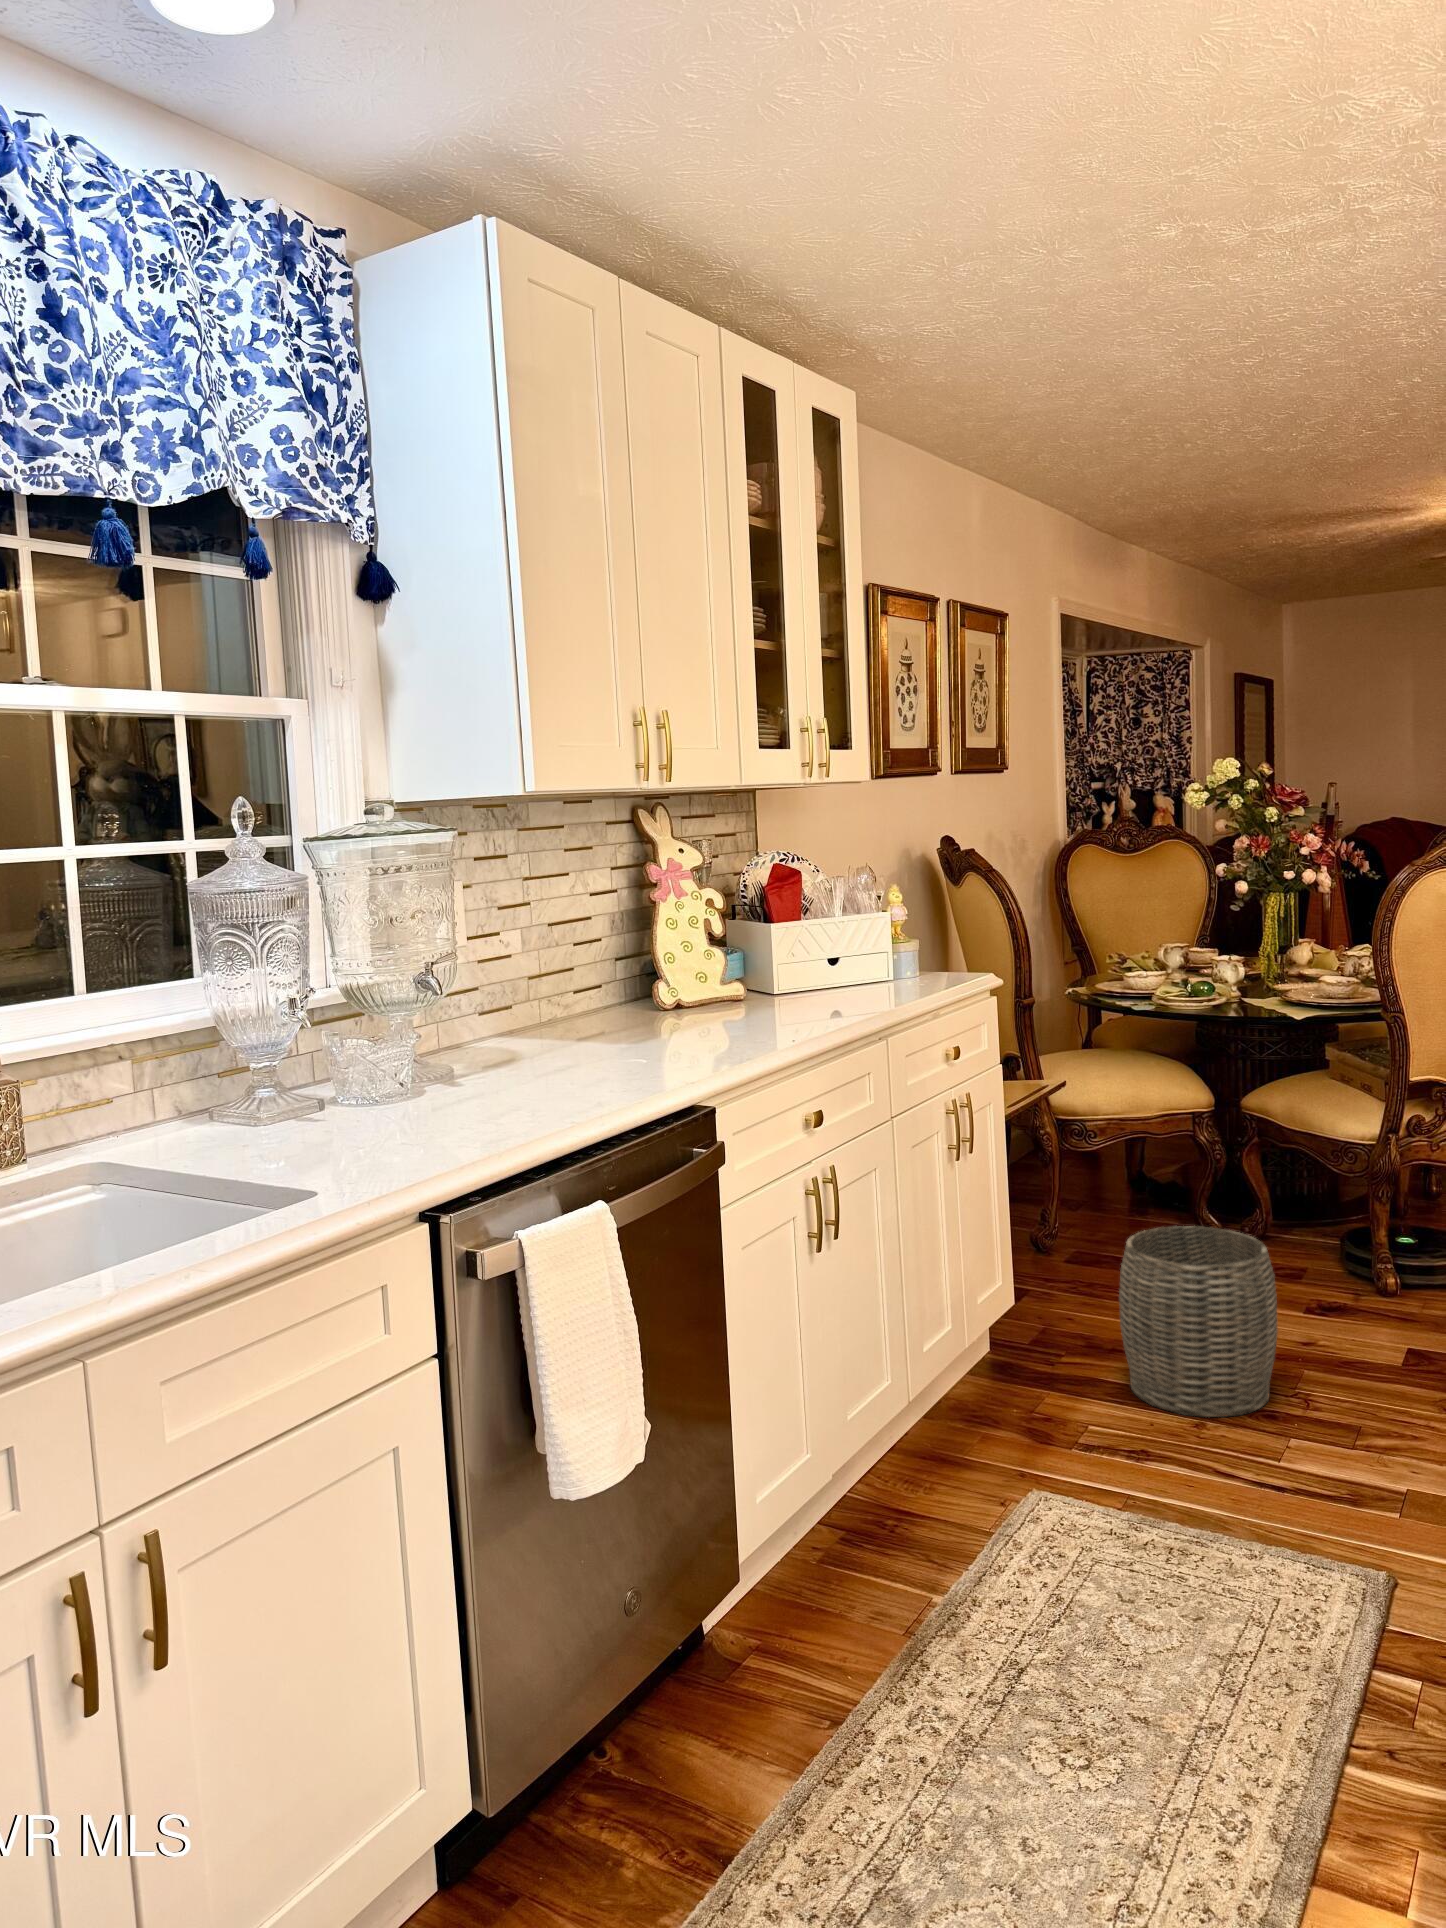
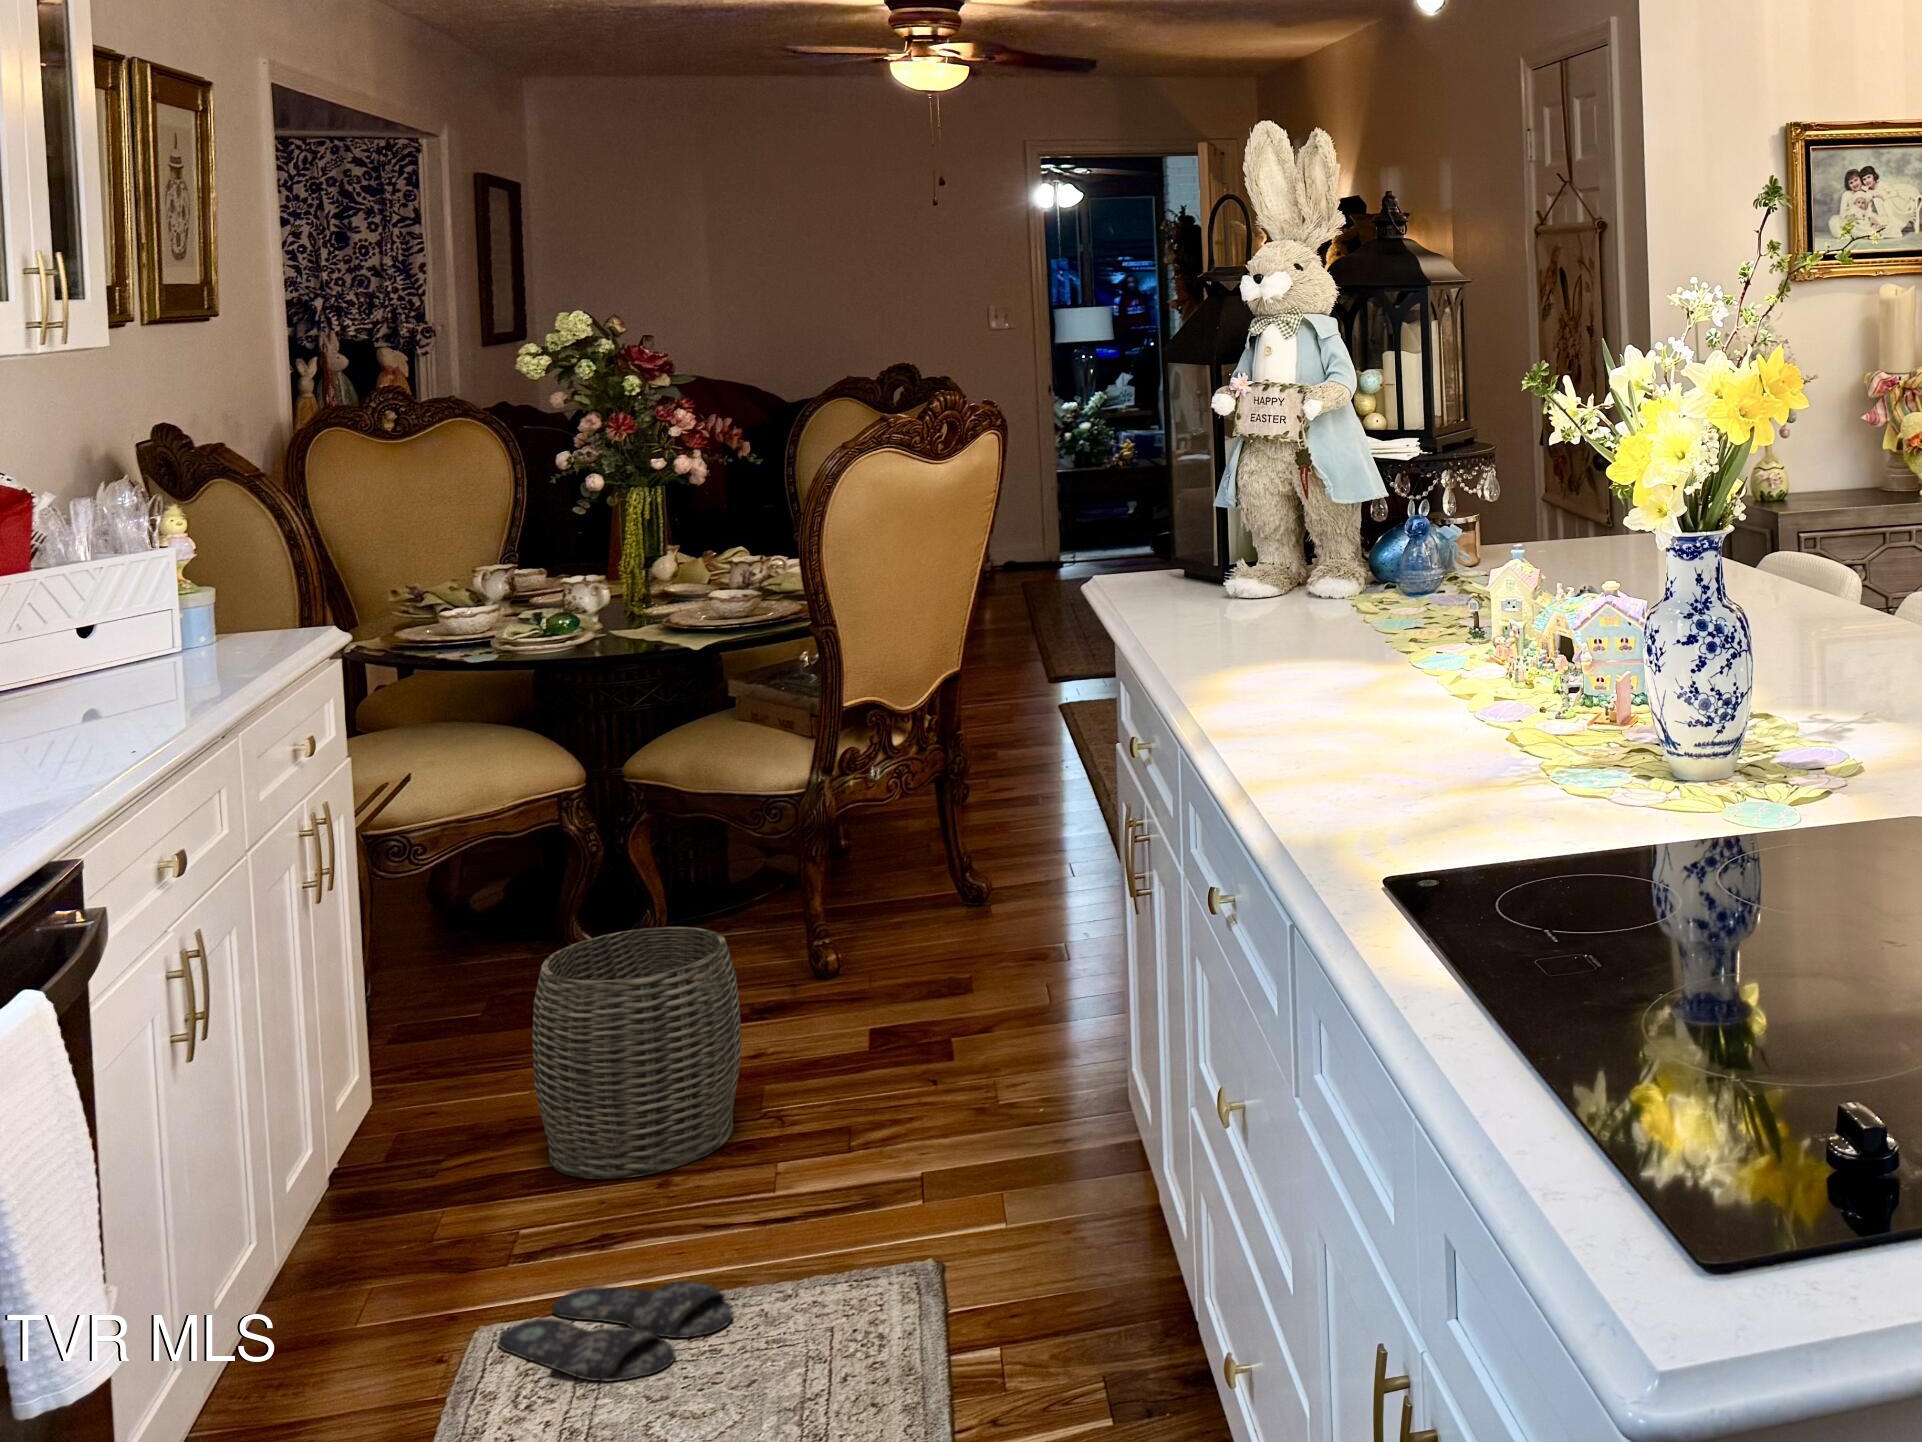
slippers: none [1039,1488,1208,1577] -> present [498,1281,733,1382]

